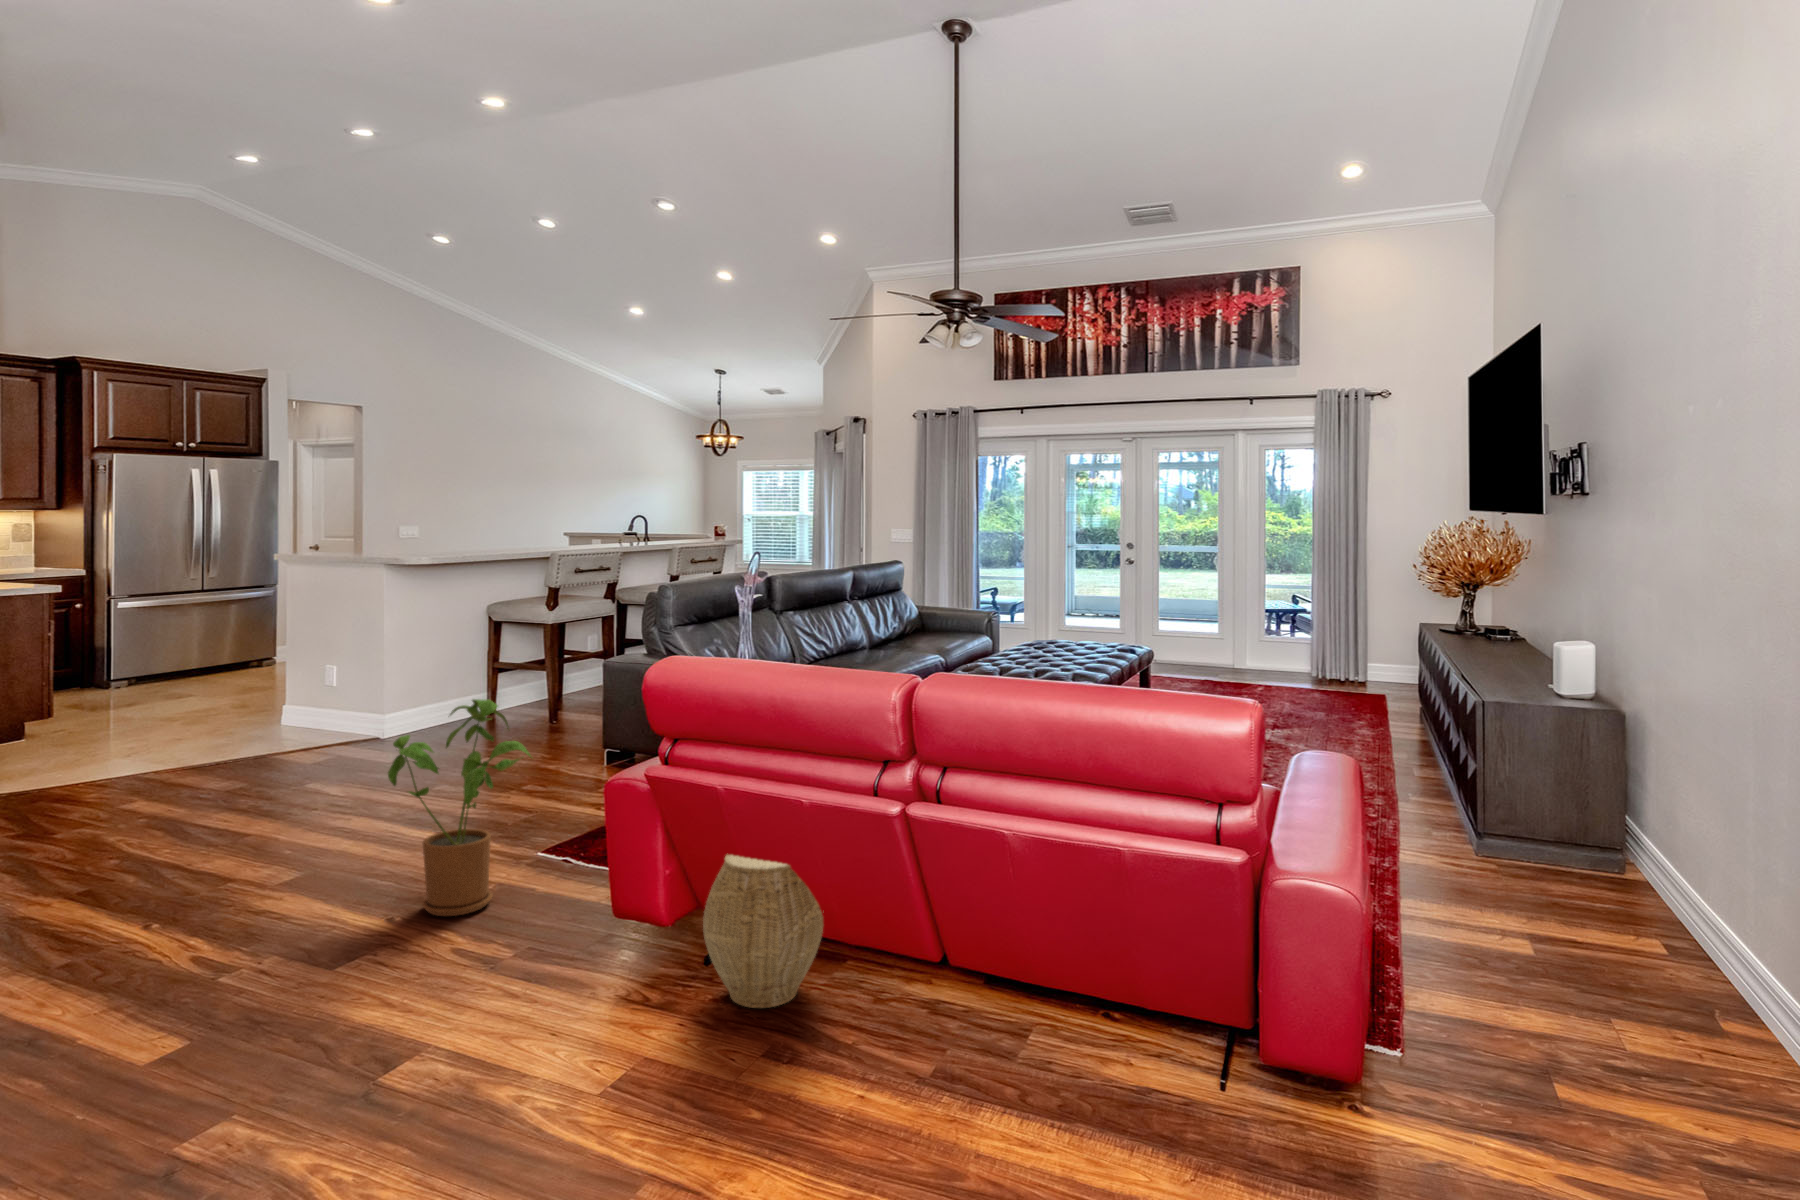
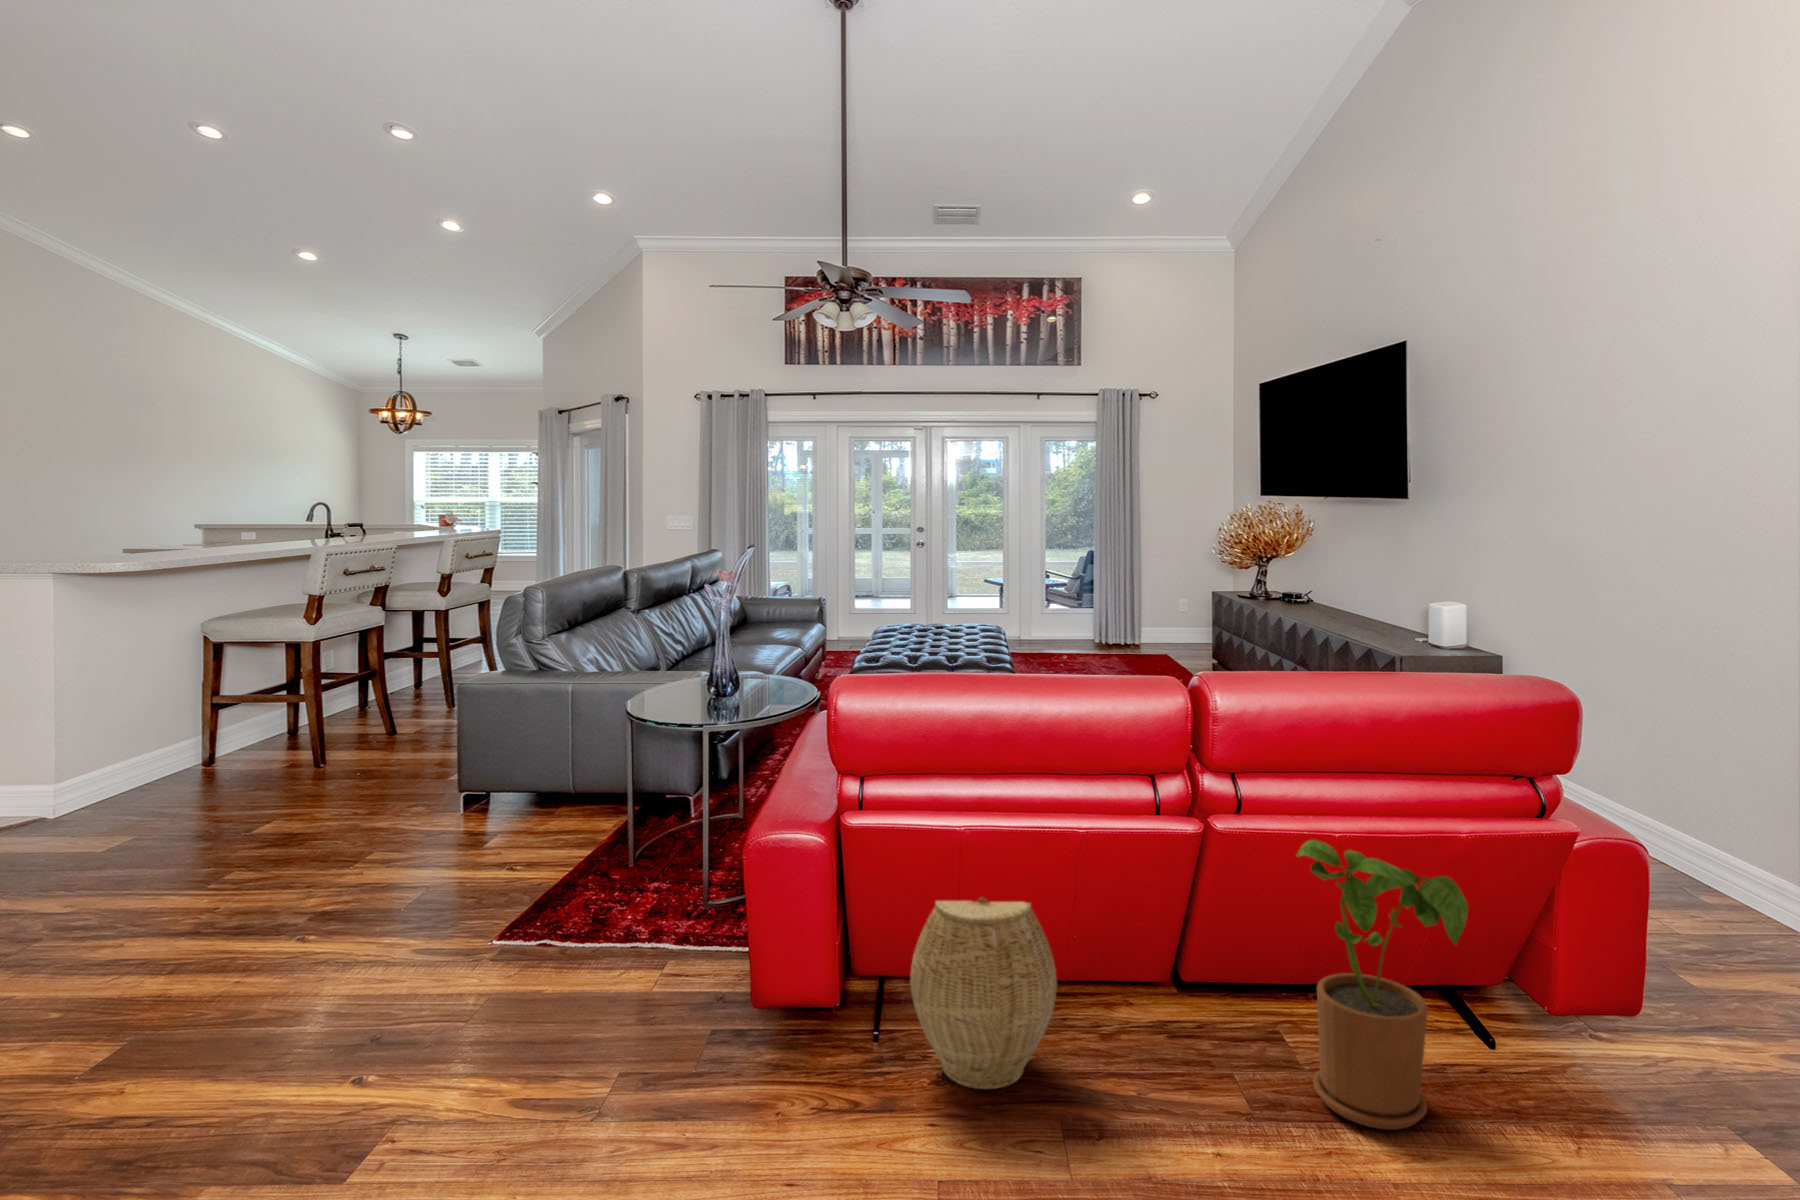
house plant: present [388,699,531,916] -> present [1297,840,1468,1129]

